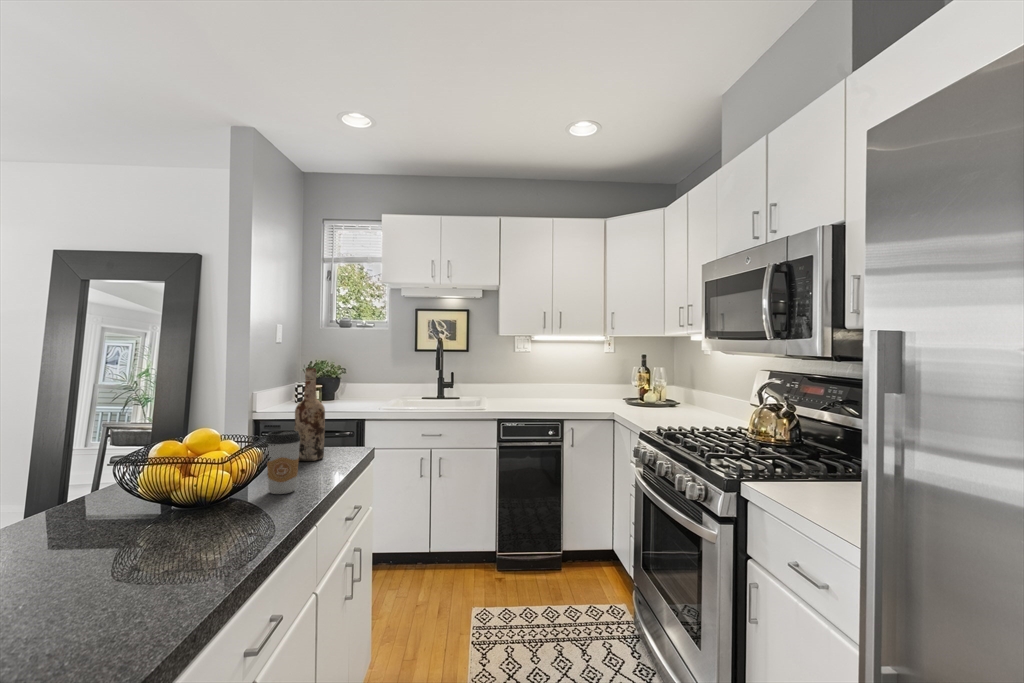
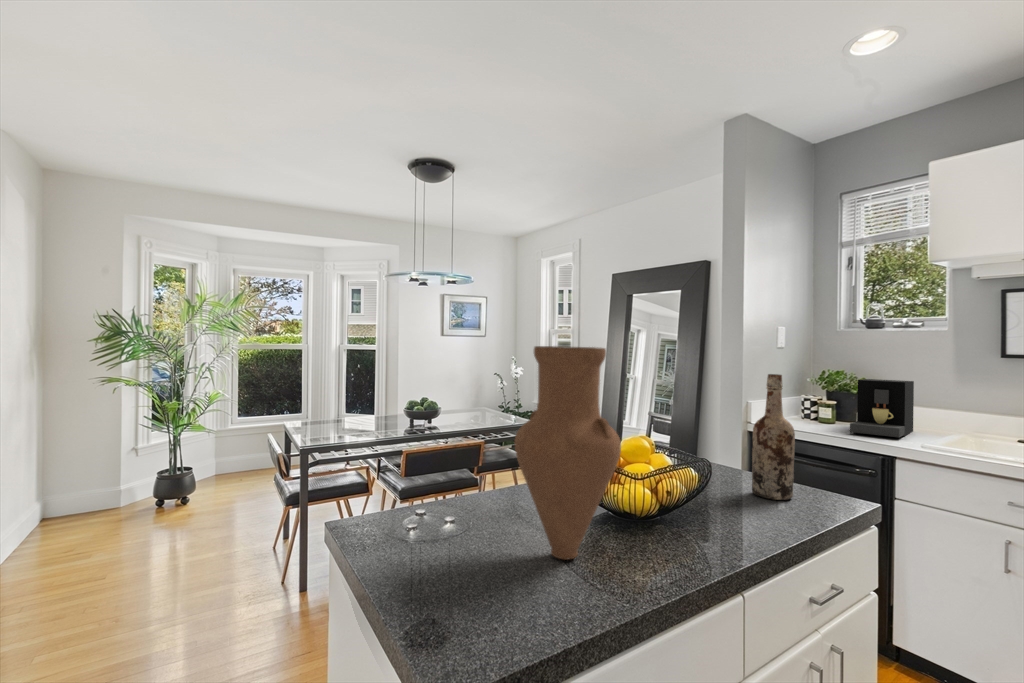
vase: none [131,356,238,537] -> present [514,346,621,560]
coffee maker: none [335,366,372,408] -> present [850,379,914,437]
coffee cup: present [266,430,300,494] -> none [684,451,730,538]

